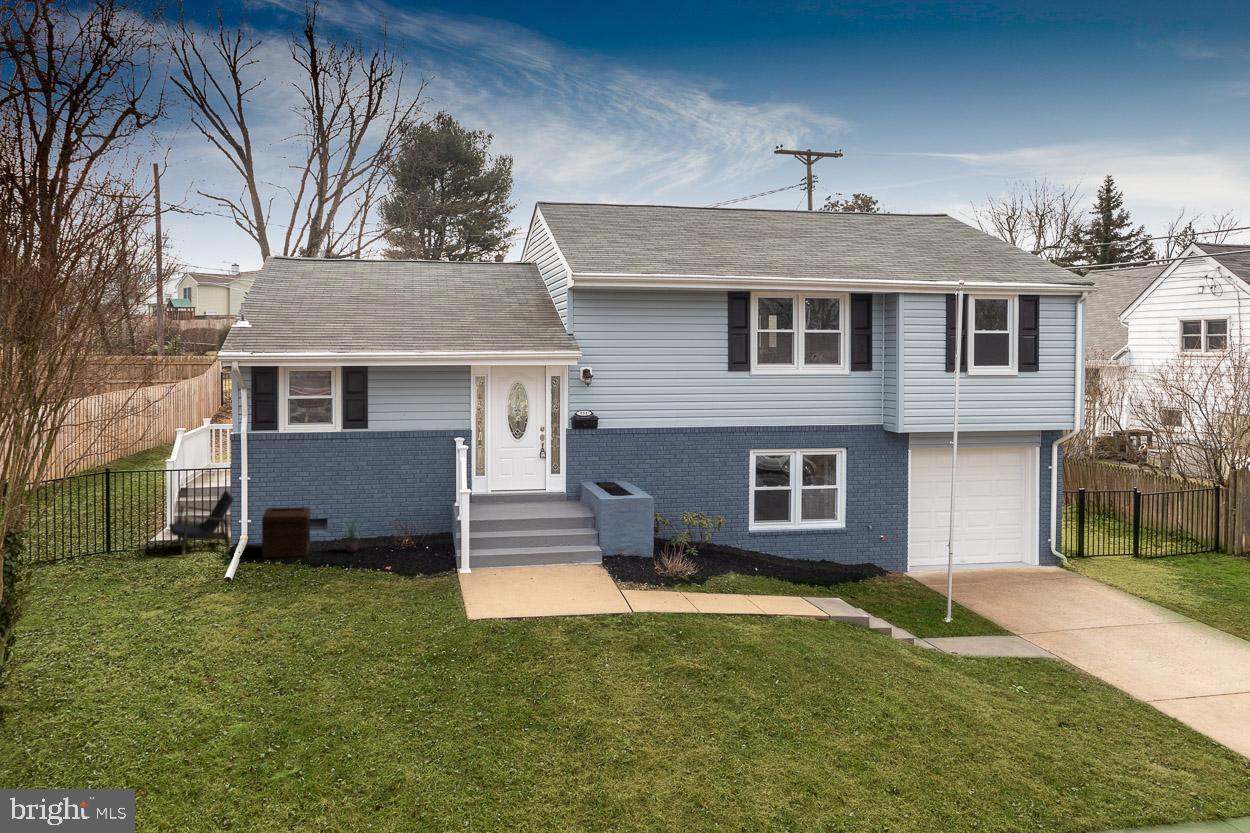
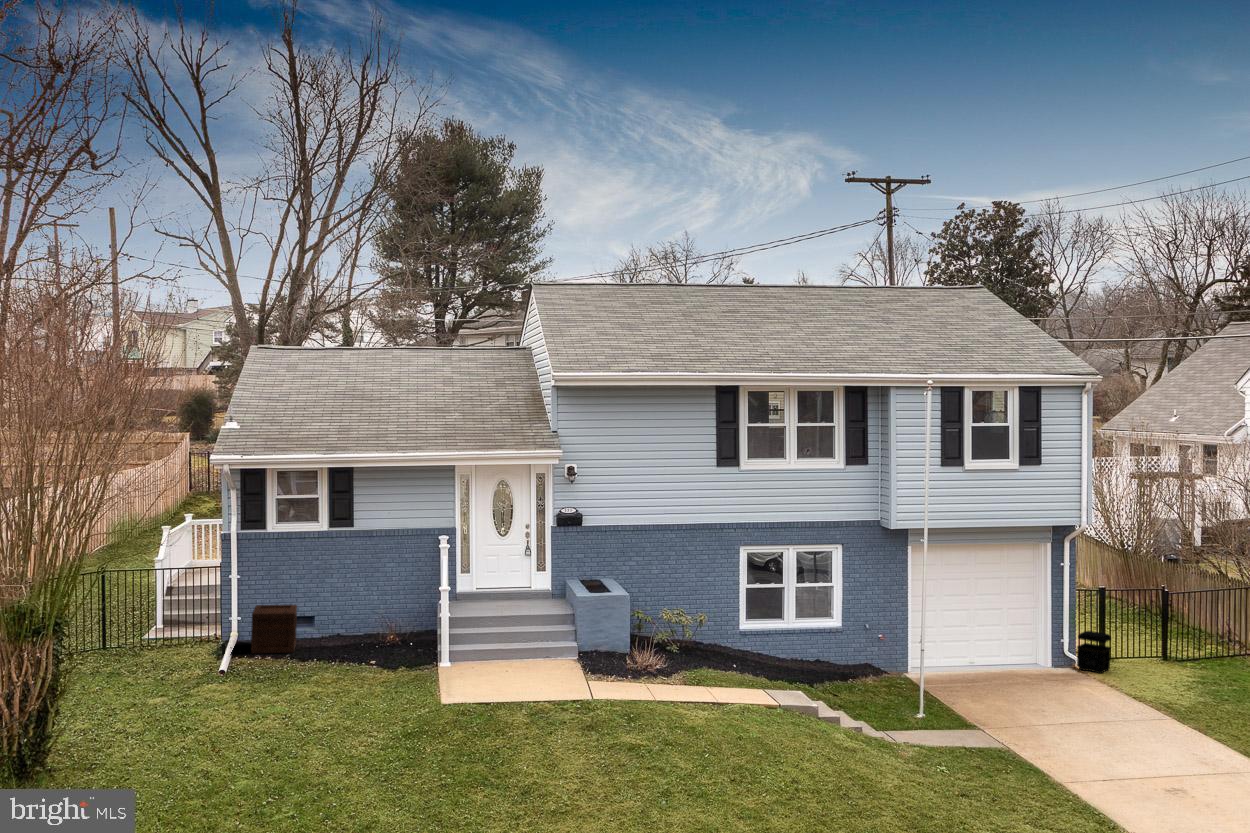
lounge chair: present [169,491,234,557] -> none [163,588,225,653]
decorative plant: present [341,518,358,552] -> none [317,613,356,649]
toolbox: none [1059,530,1092,570] -> present [1077,631,1111,673]

